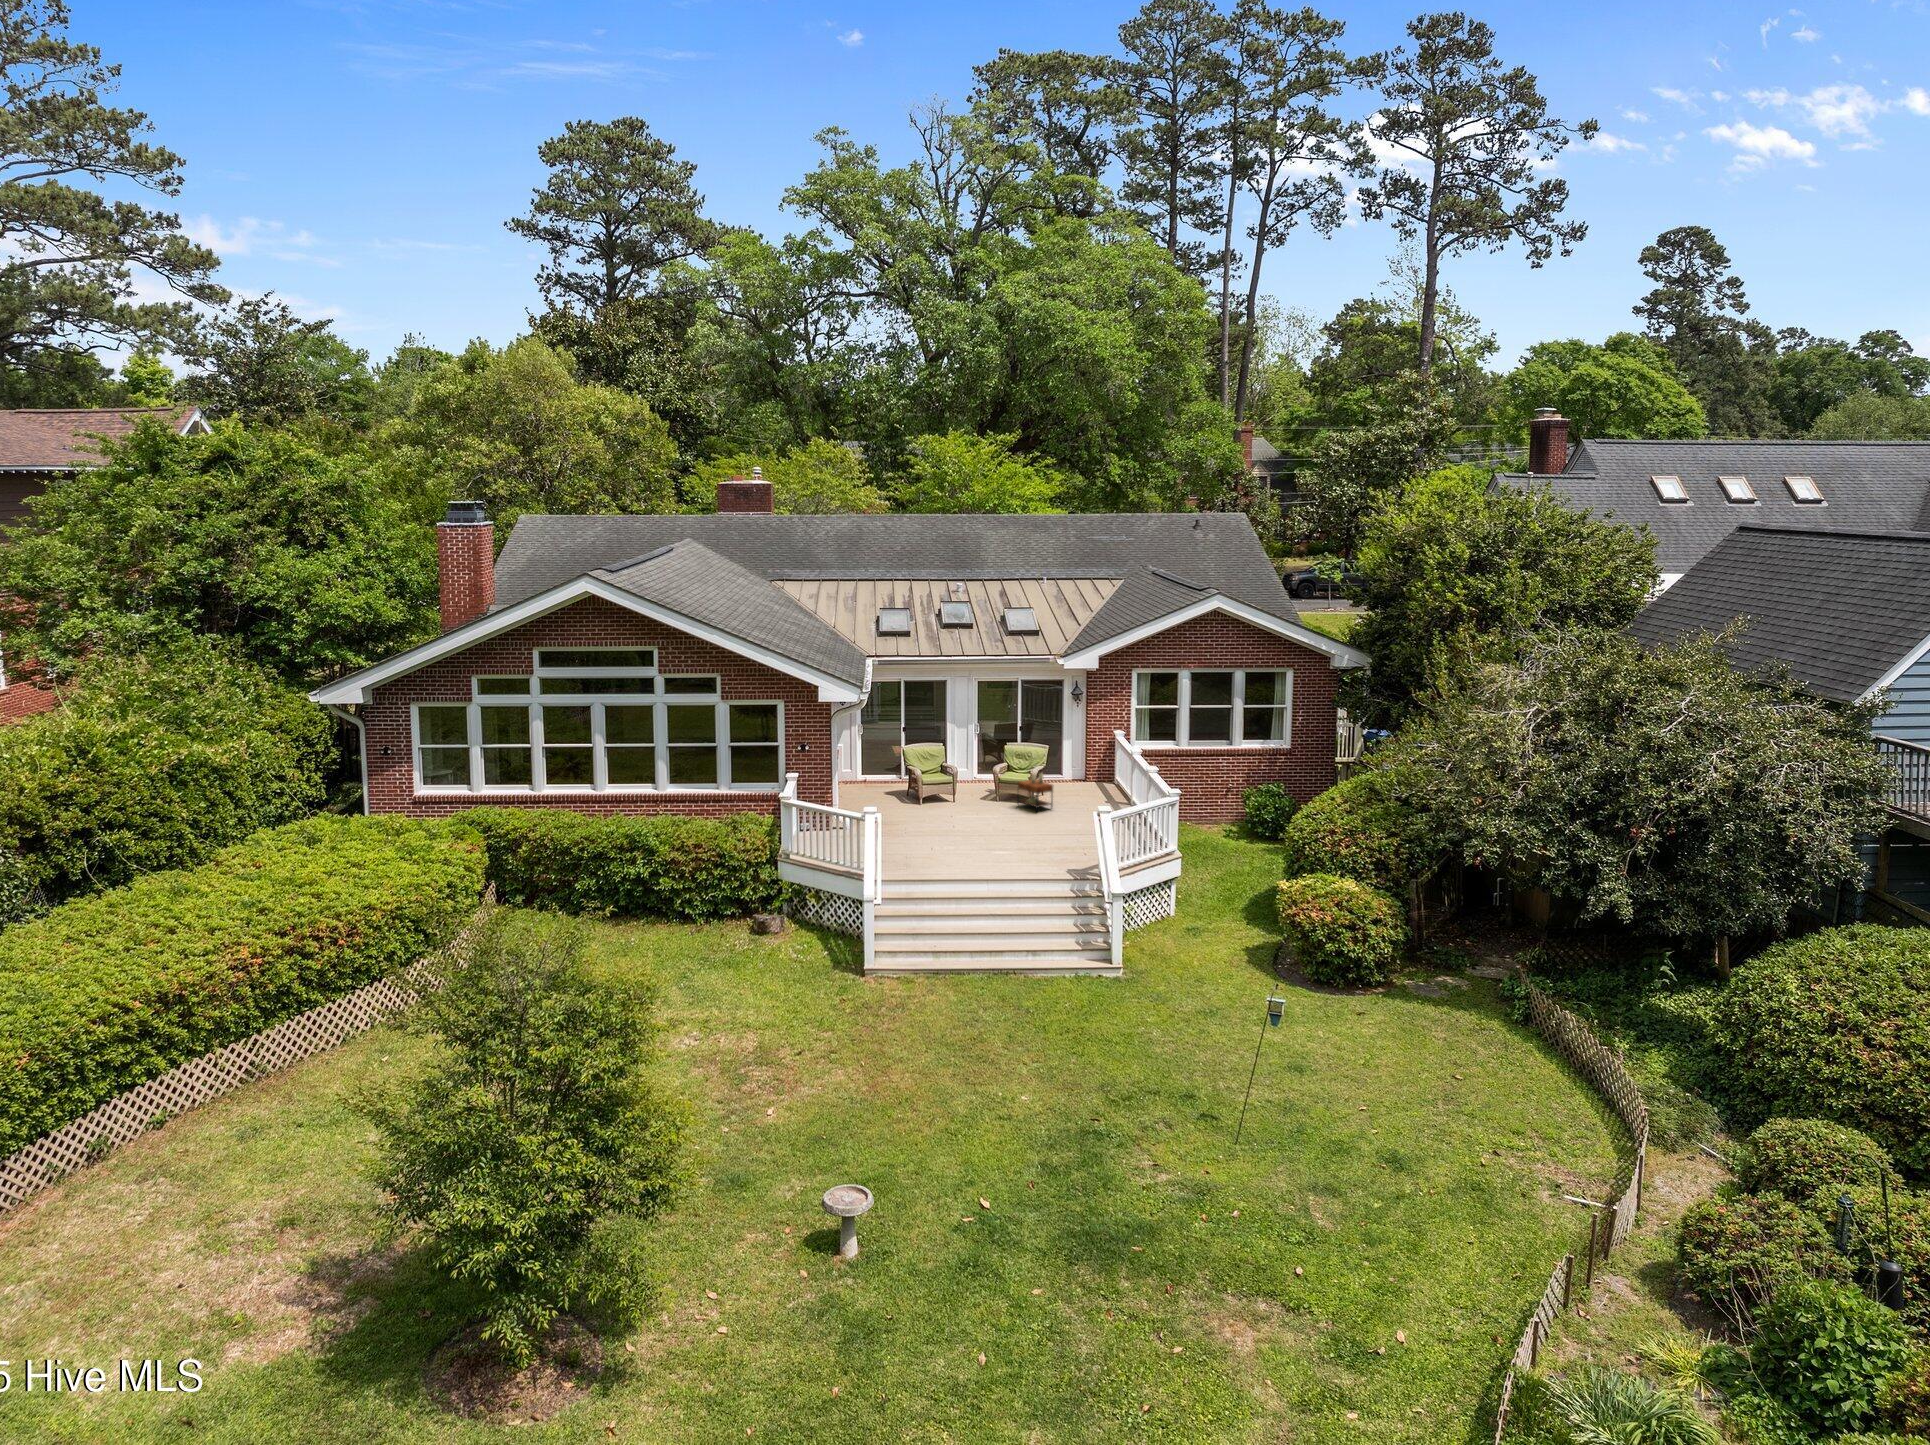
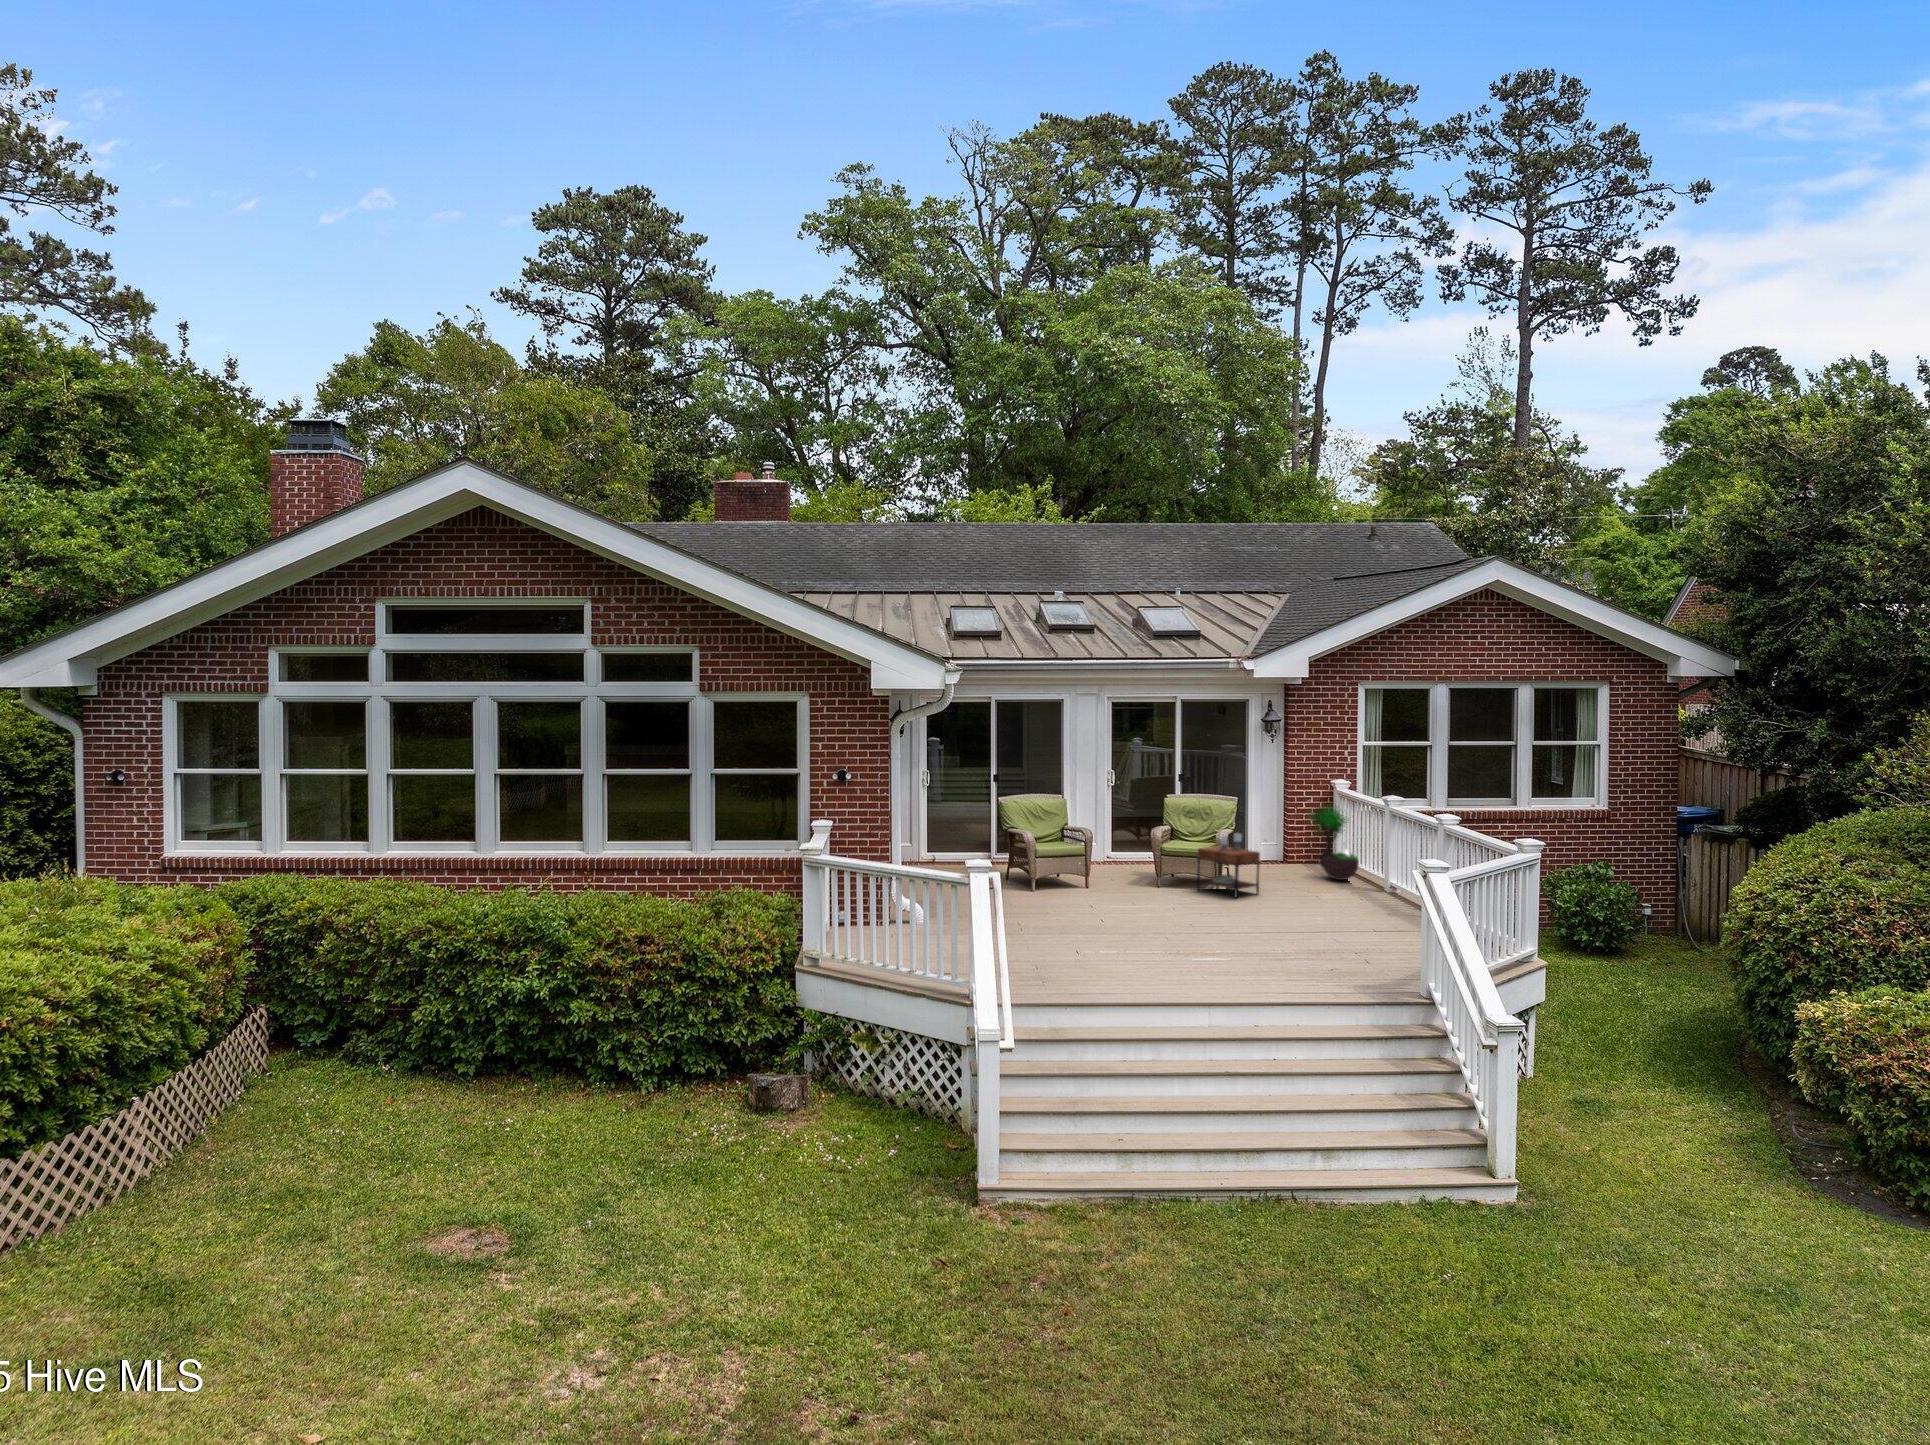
potted tree: none [1089,749,1119,799] -> present [1308,804,1359,880]

